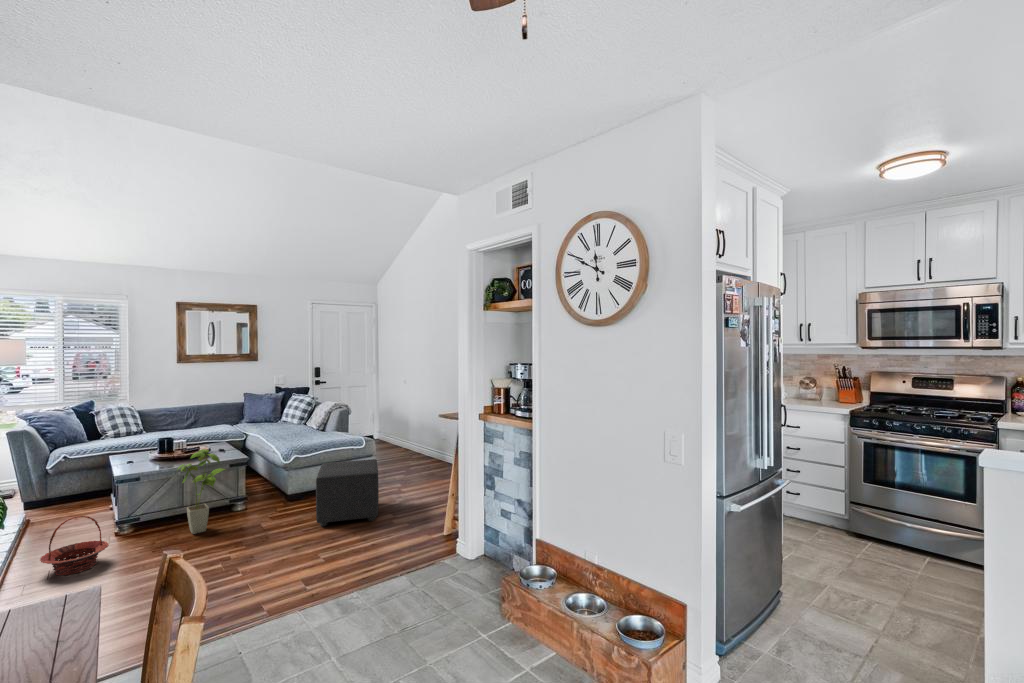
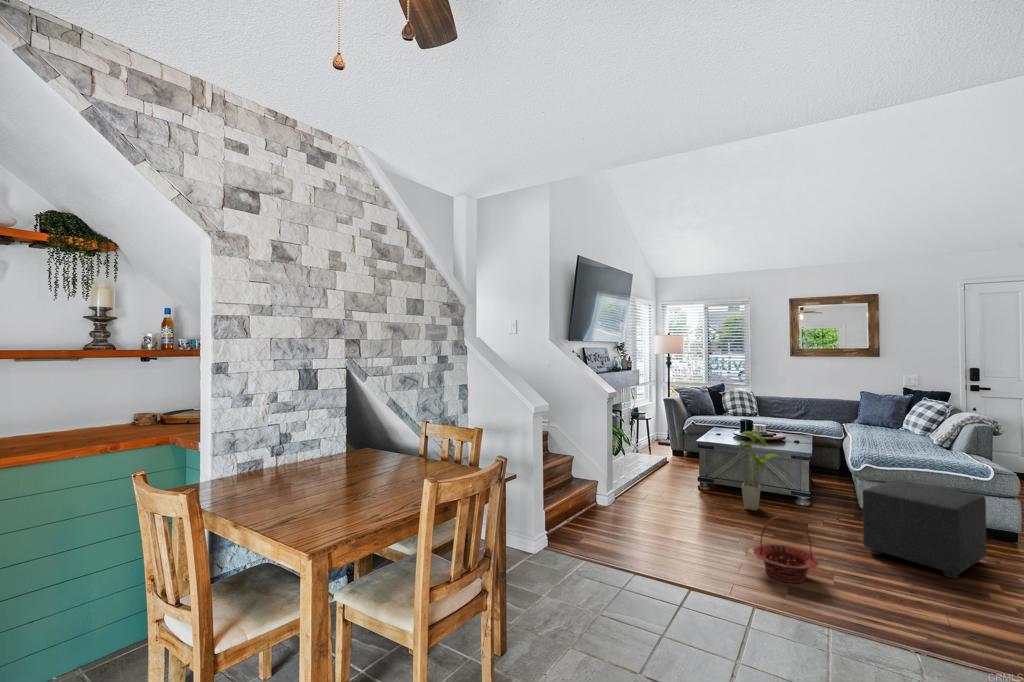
basket: present [40,516,109,575] -> present [753,516,819,583]

